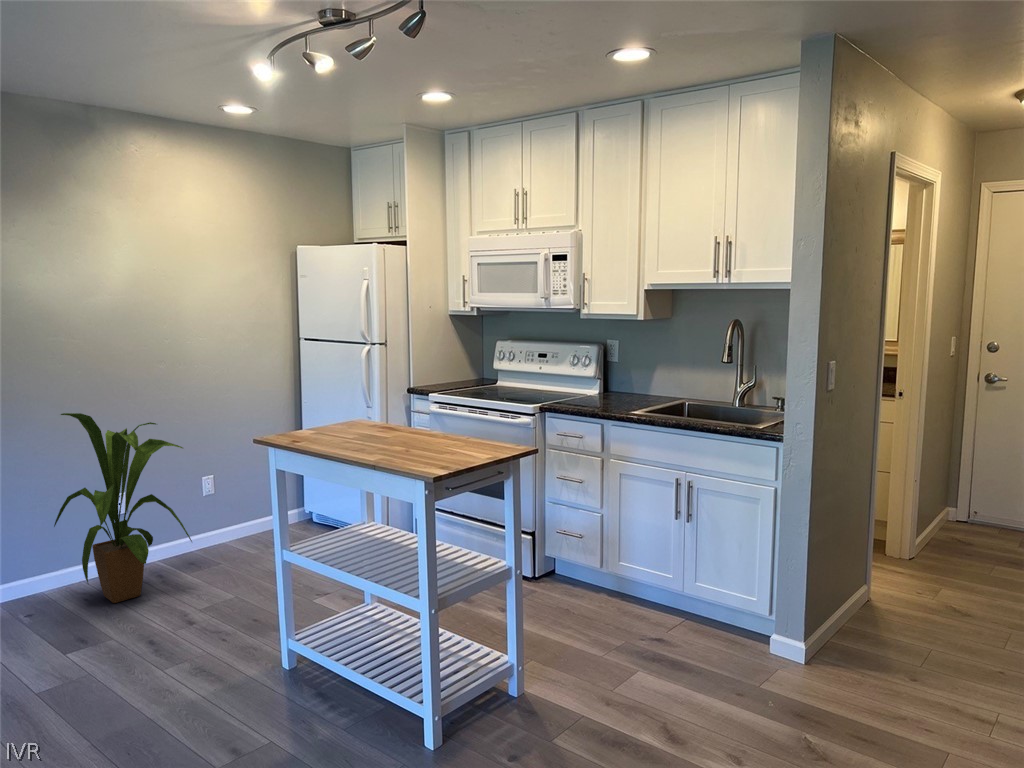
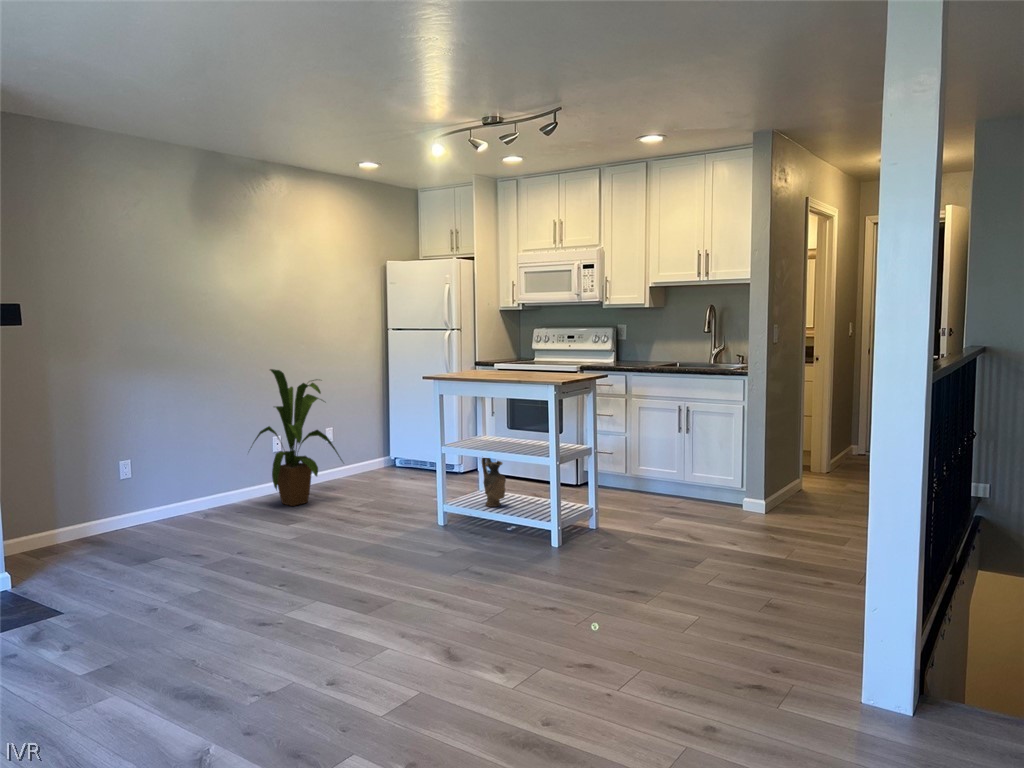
ceramic pitcher: none [355,557,390,641] -> present [482,458,506,507]

